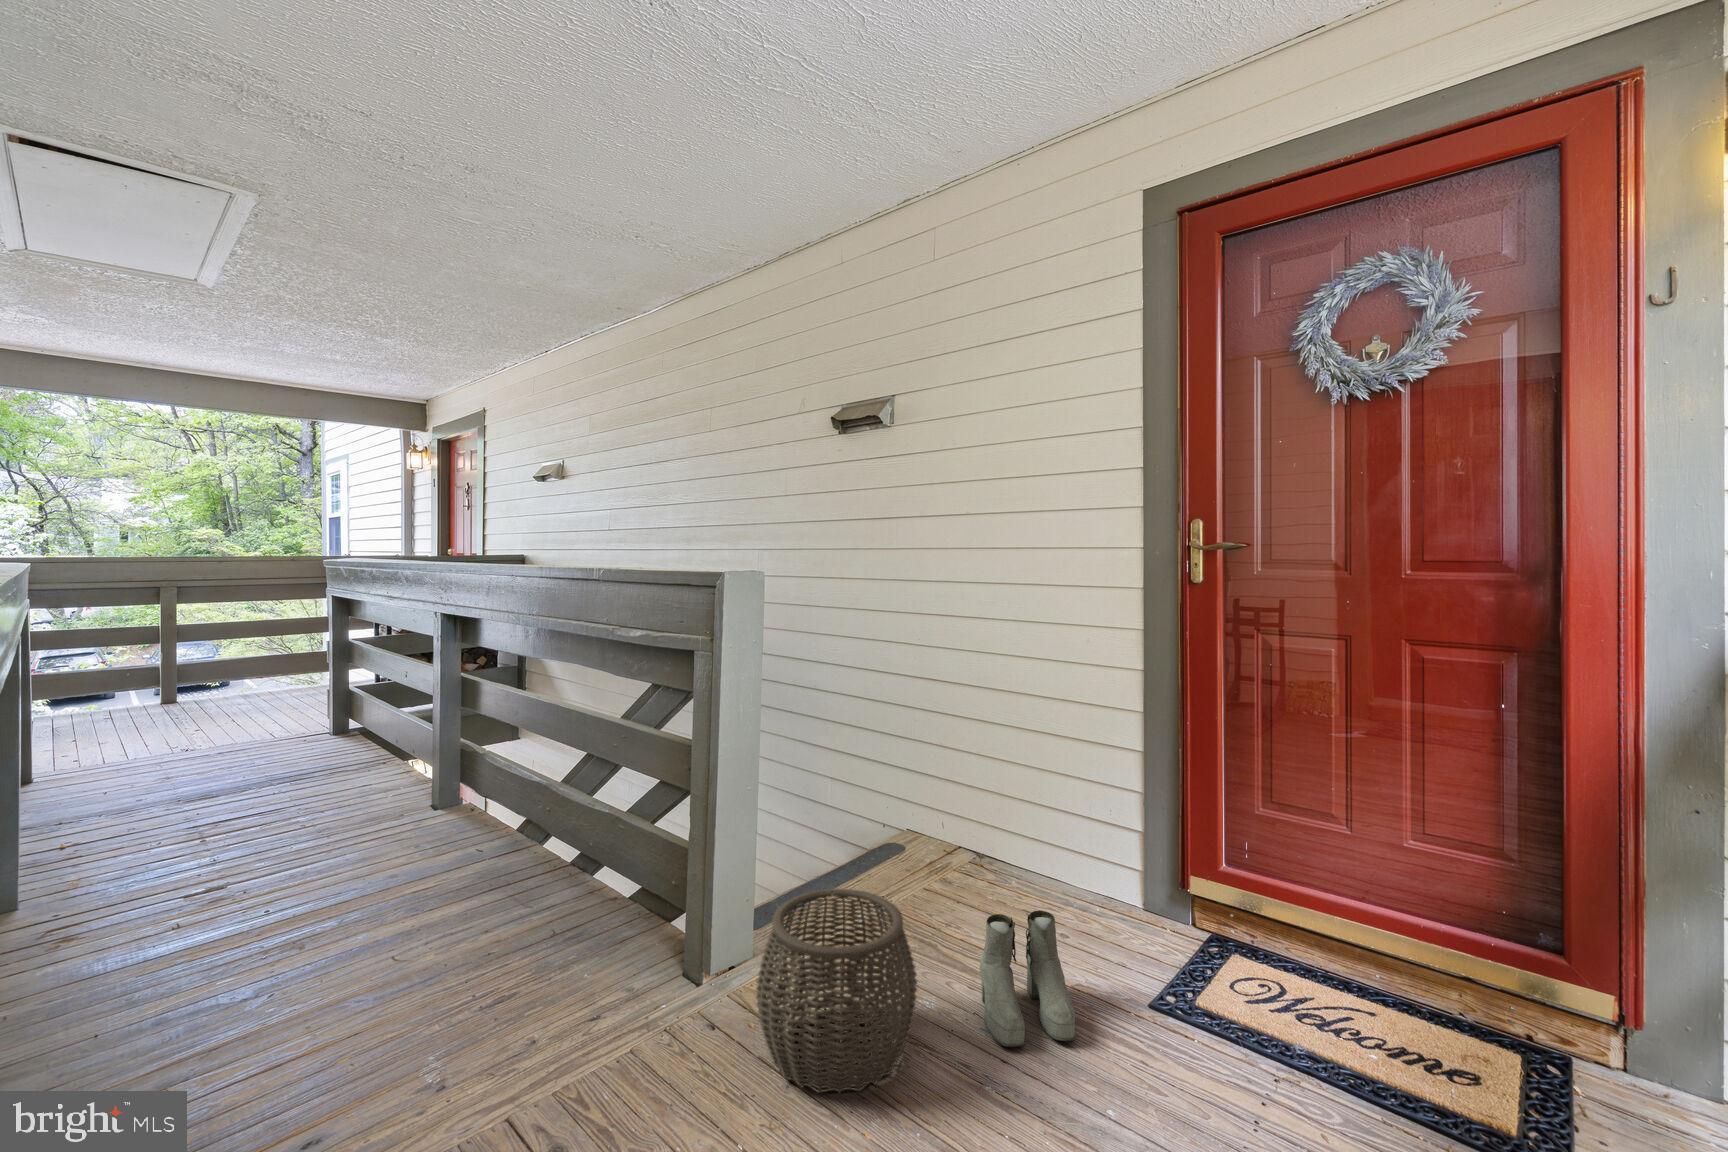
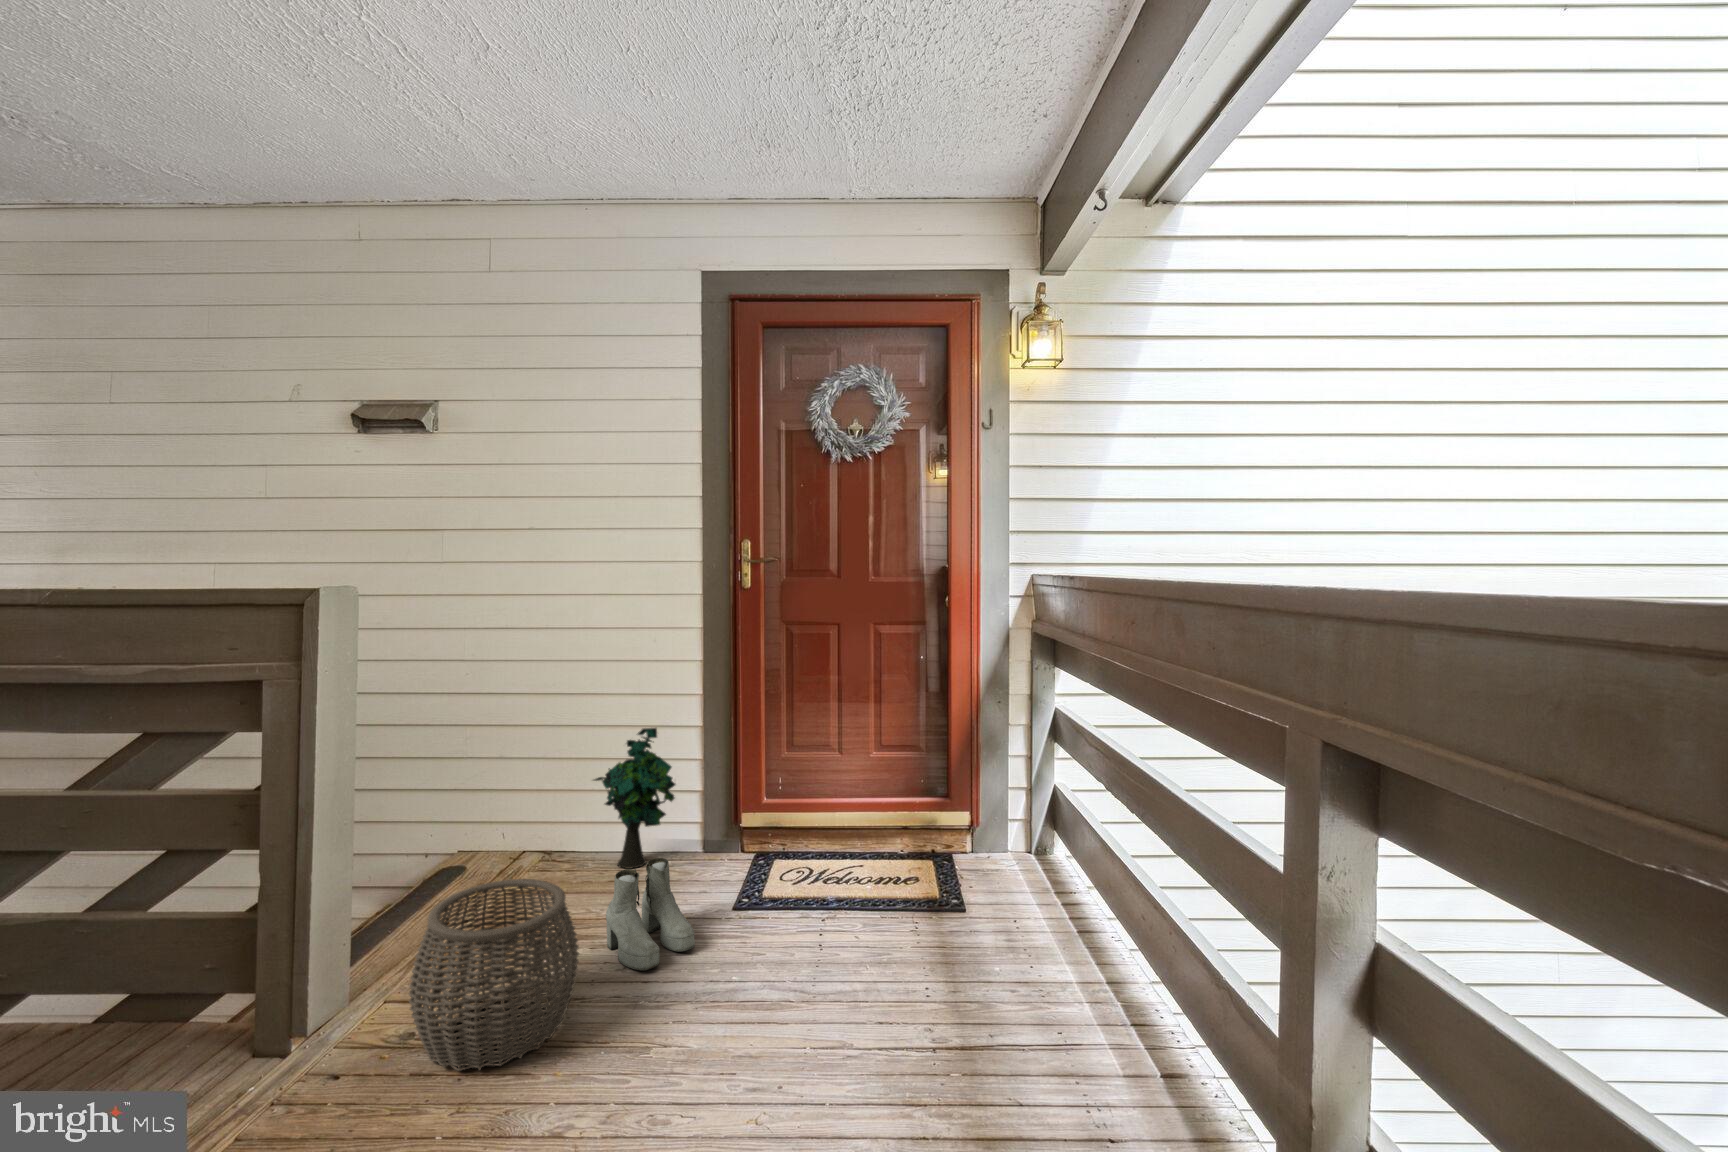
decorative plant: none [1011,749,1109,910] -> present [594,728,675,869]

